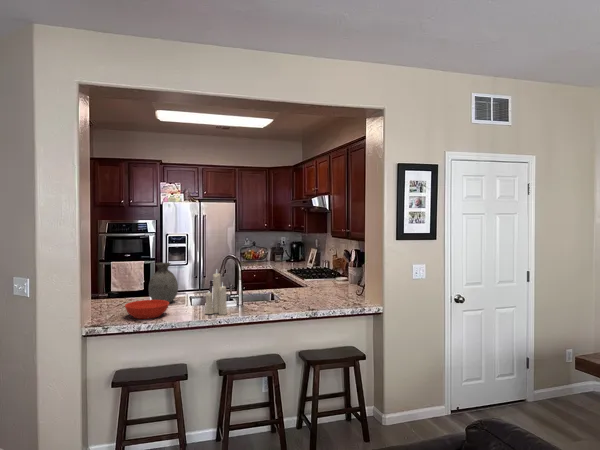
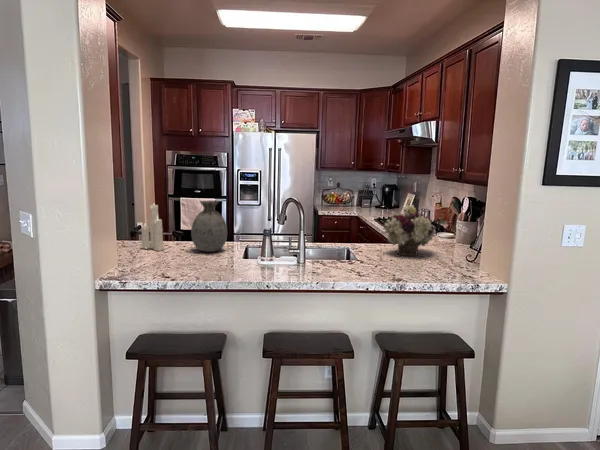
flower arrangement: none [296,257,335,295] -> present [383,205,436,256]
candle: present [205,273,227,315] -> present [141,204,164,251]
bowl: present [125,300,169,319] -> none [148,247,206,273]

